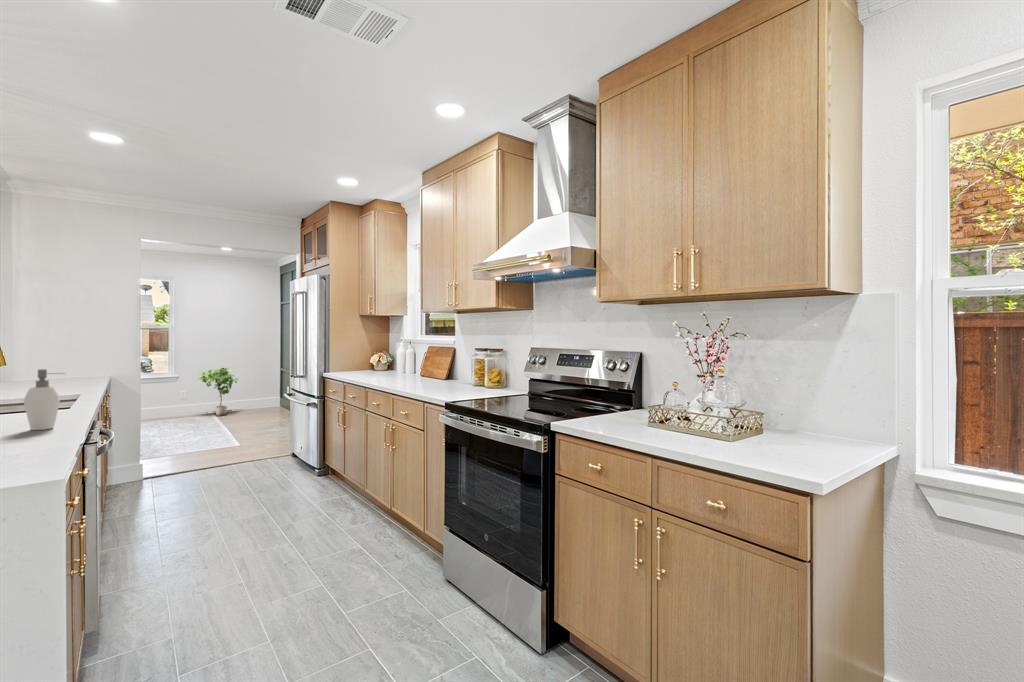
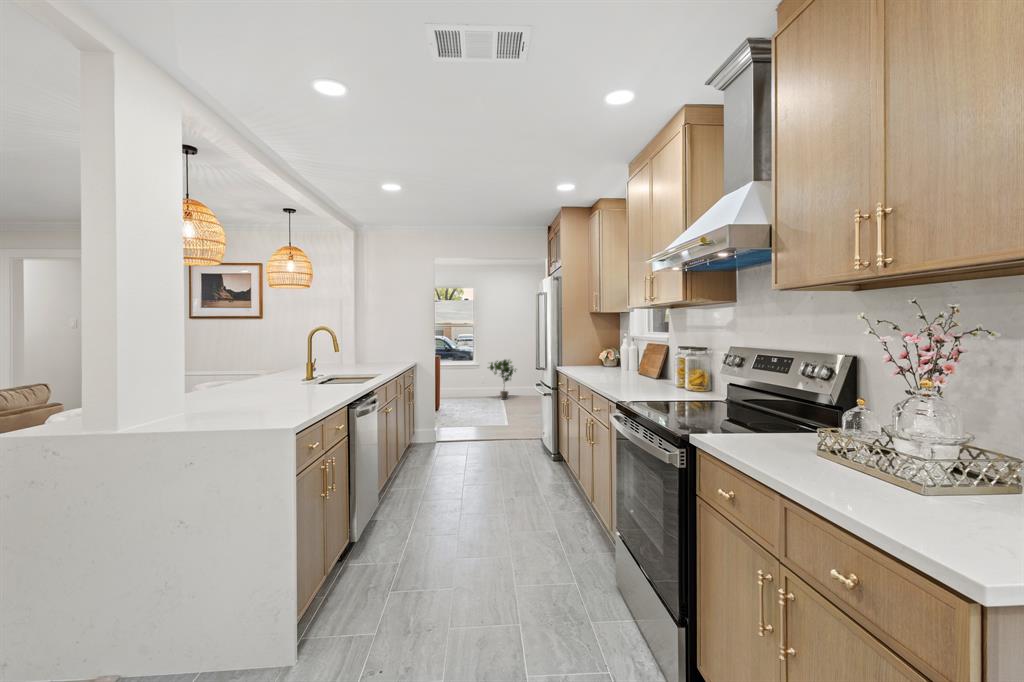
soap dispenser: present [24,369,60,430] -> none [301,359,321,401]

